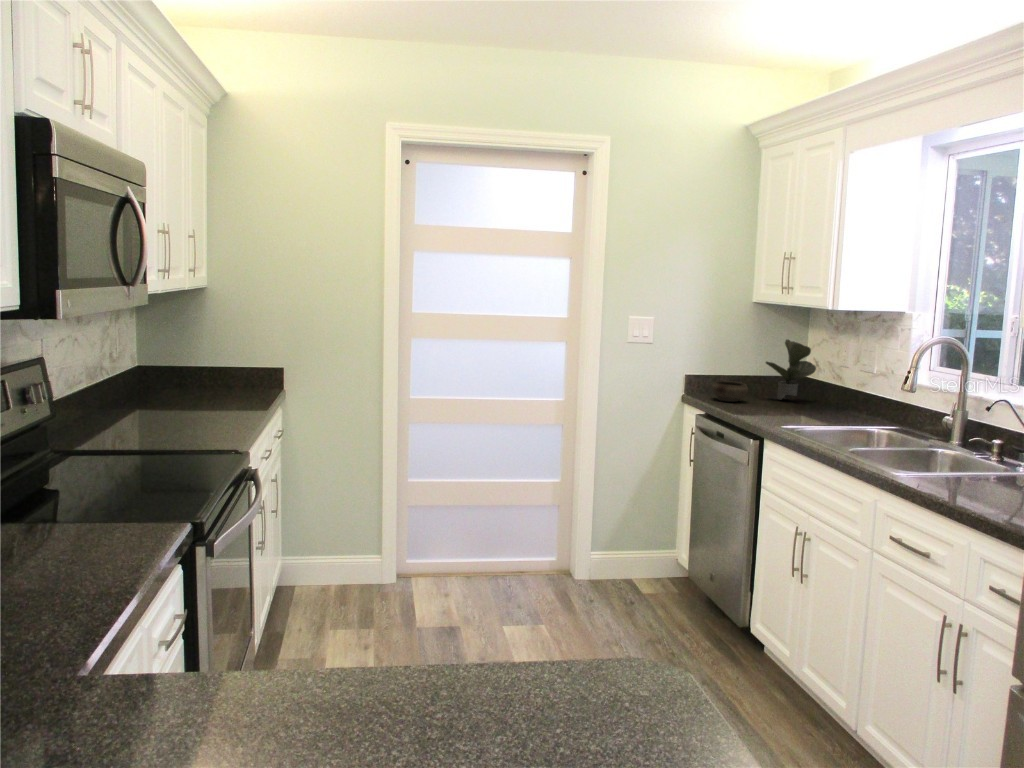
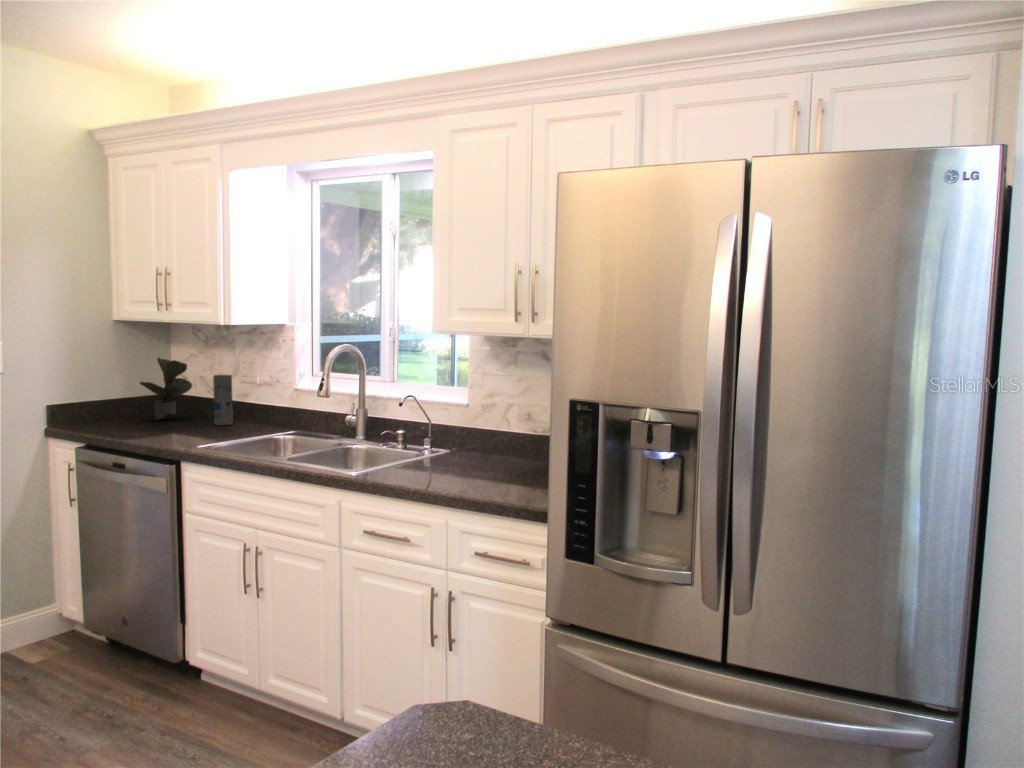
canister: none [826,360,849,413] -> present [213,375,233,425]
ceramic bowl: present [712,381,748,402] -> none [86,406,130,429]

